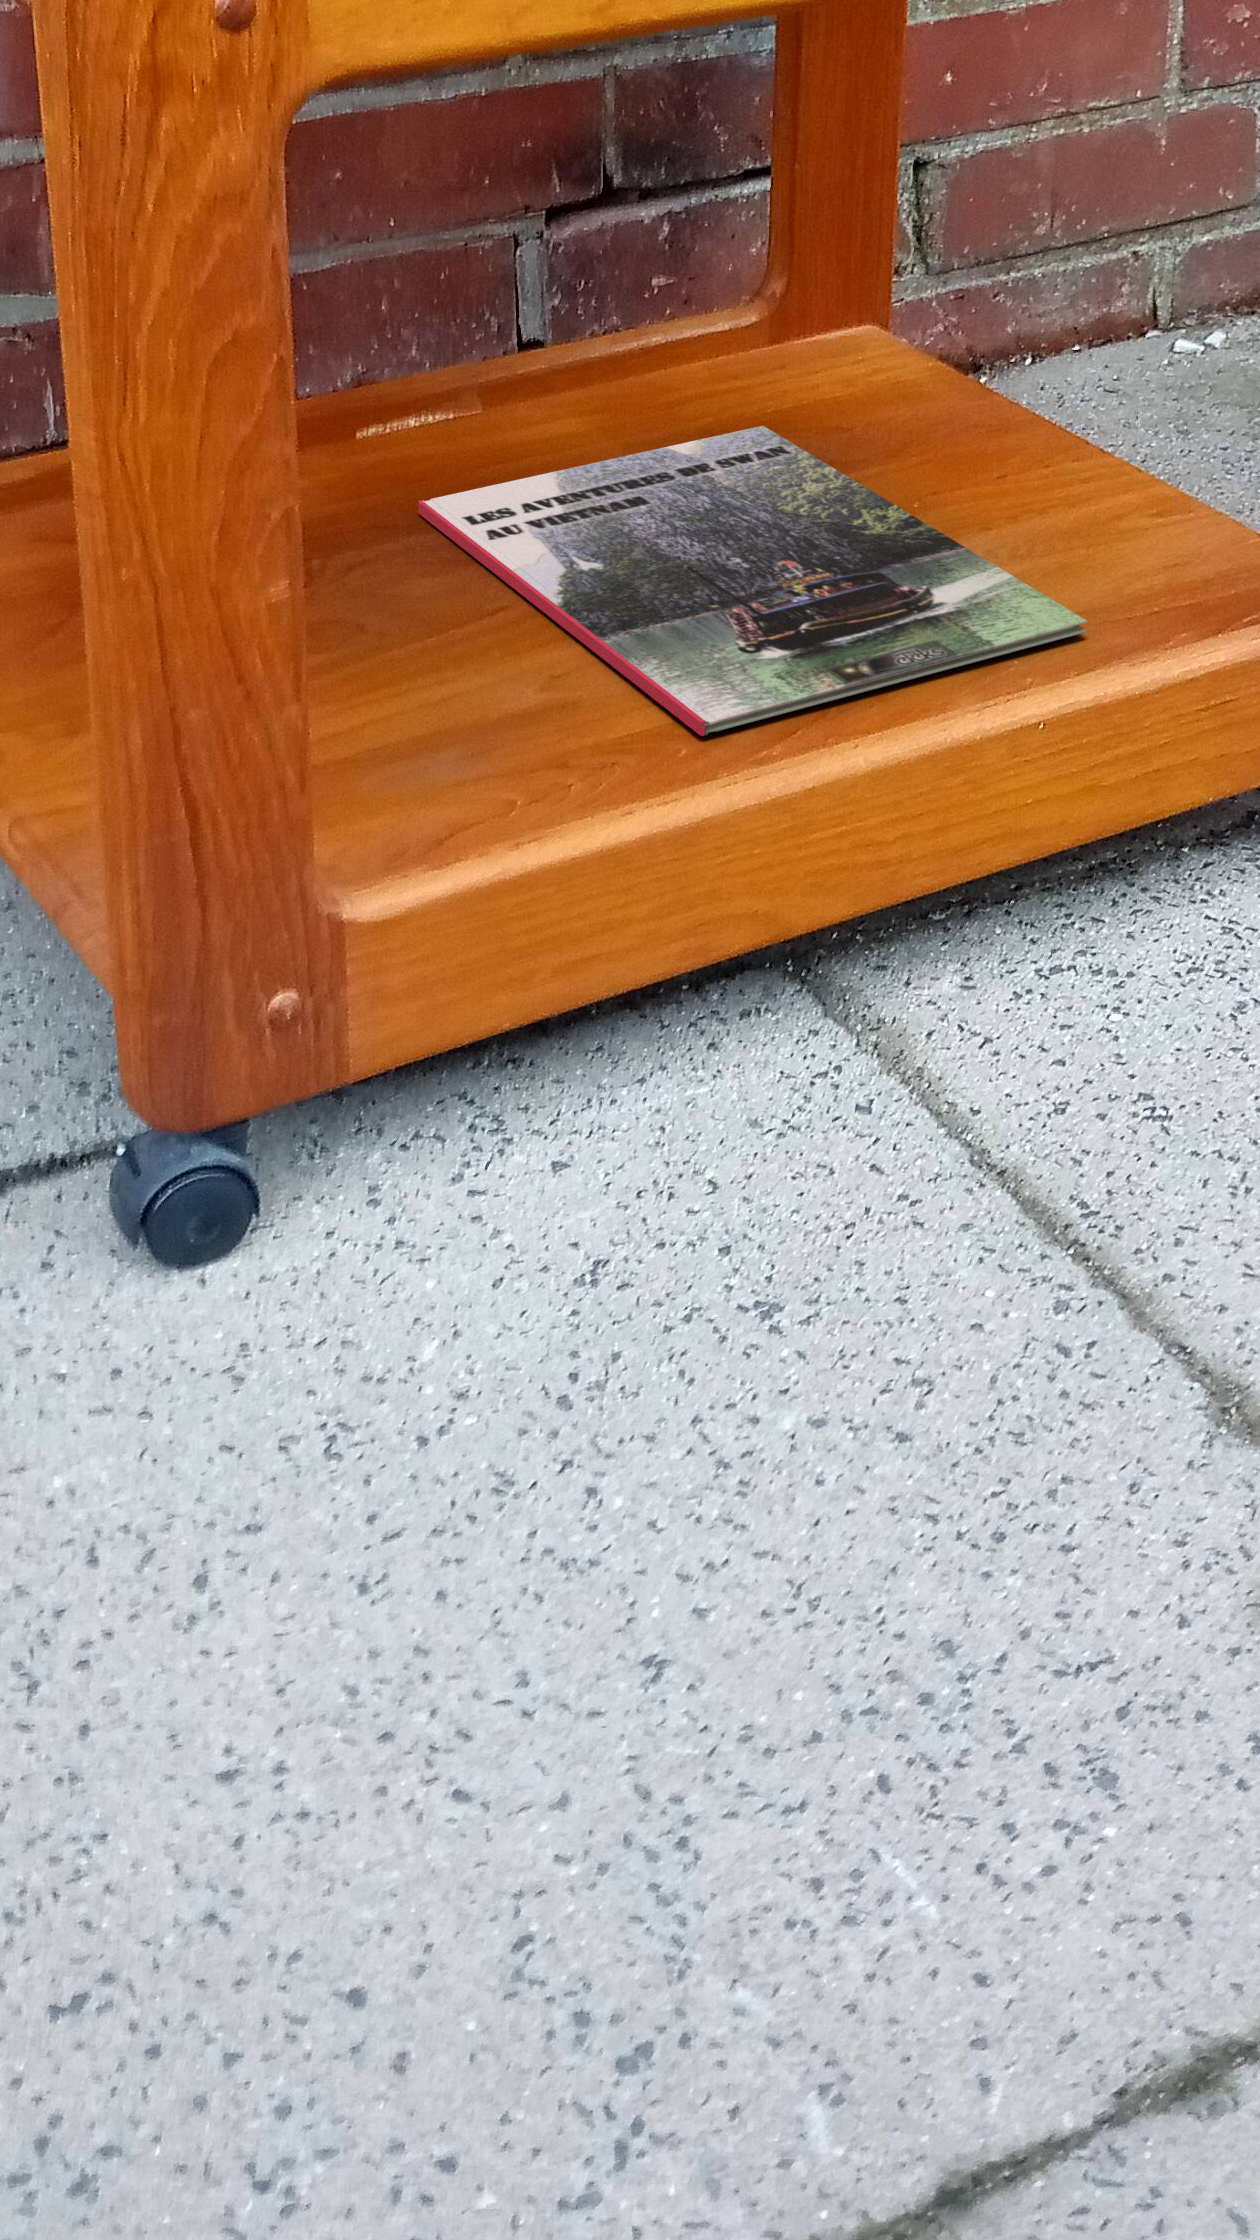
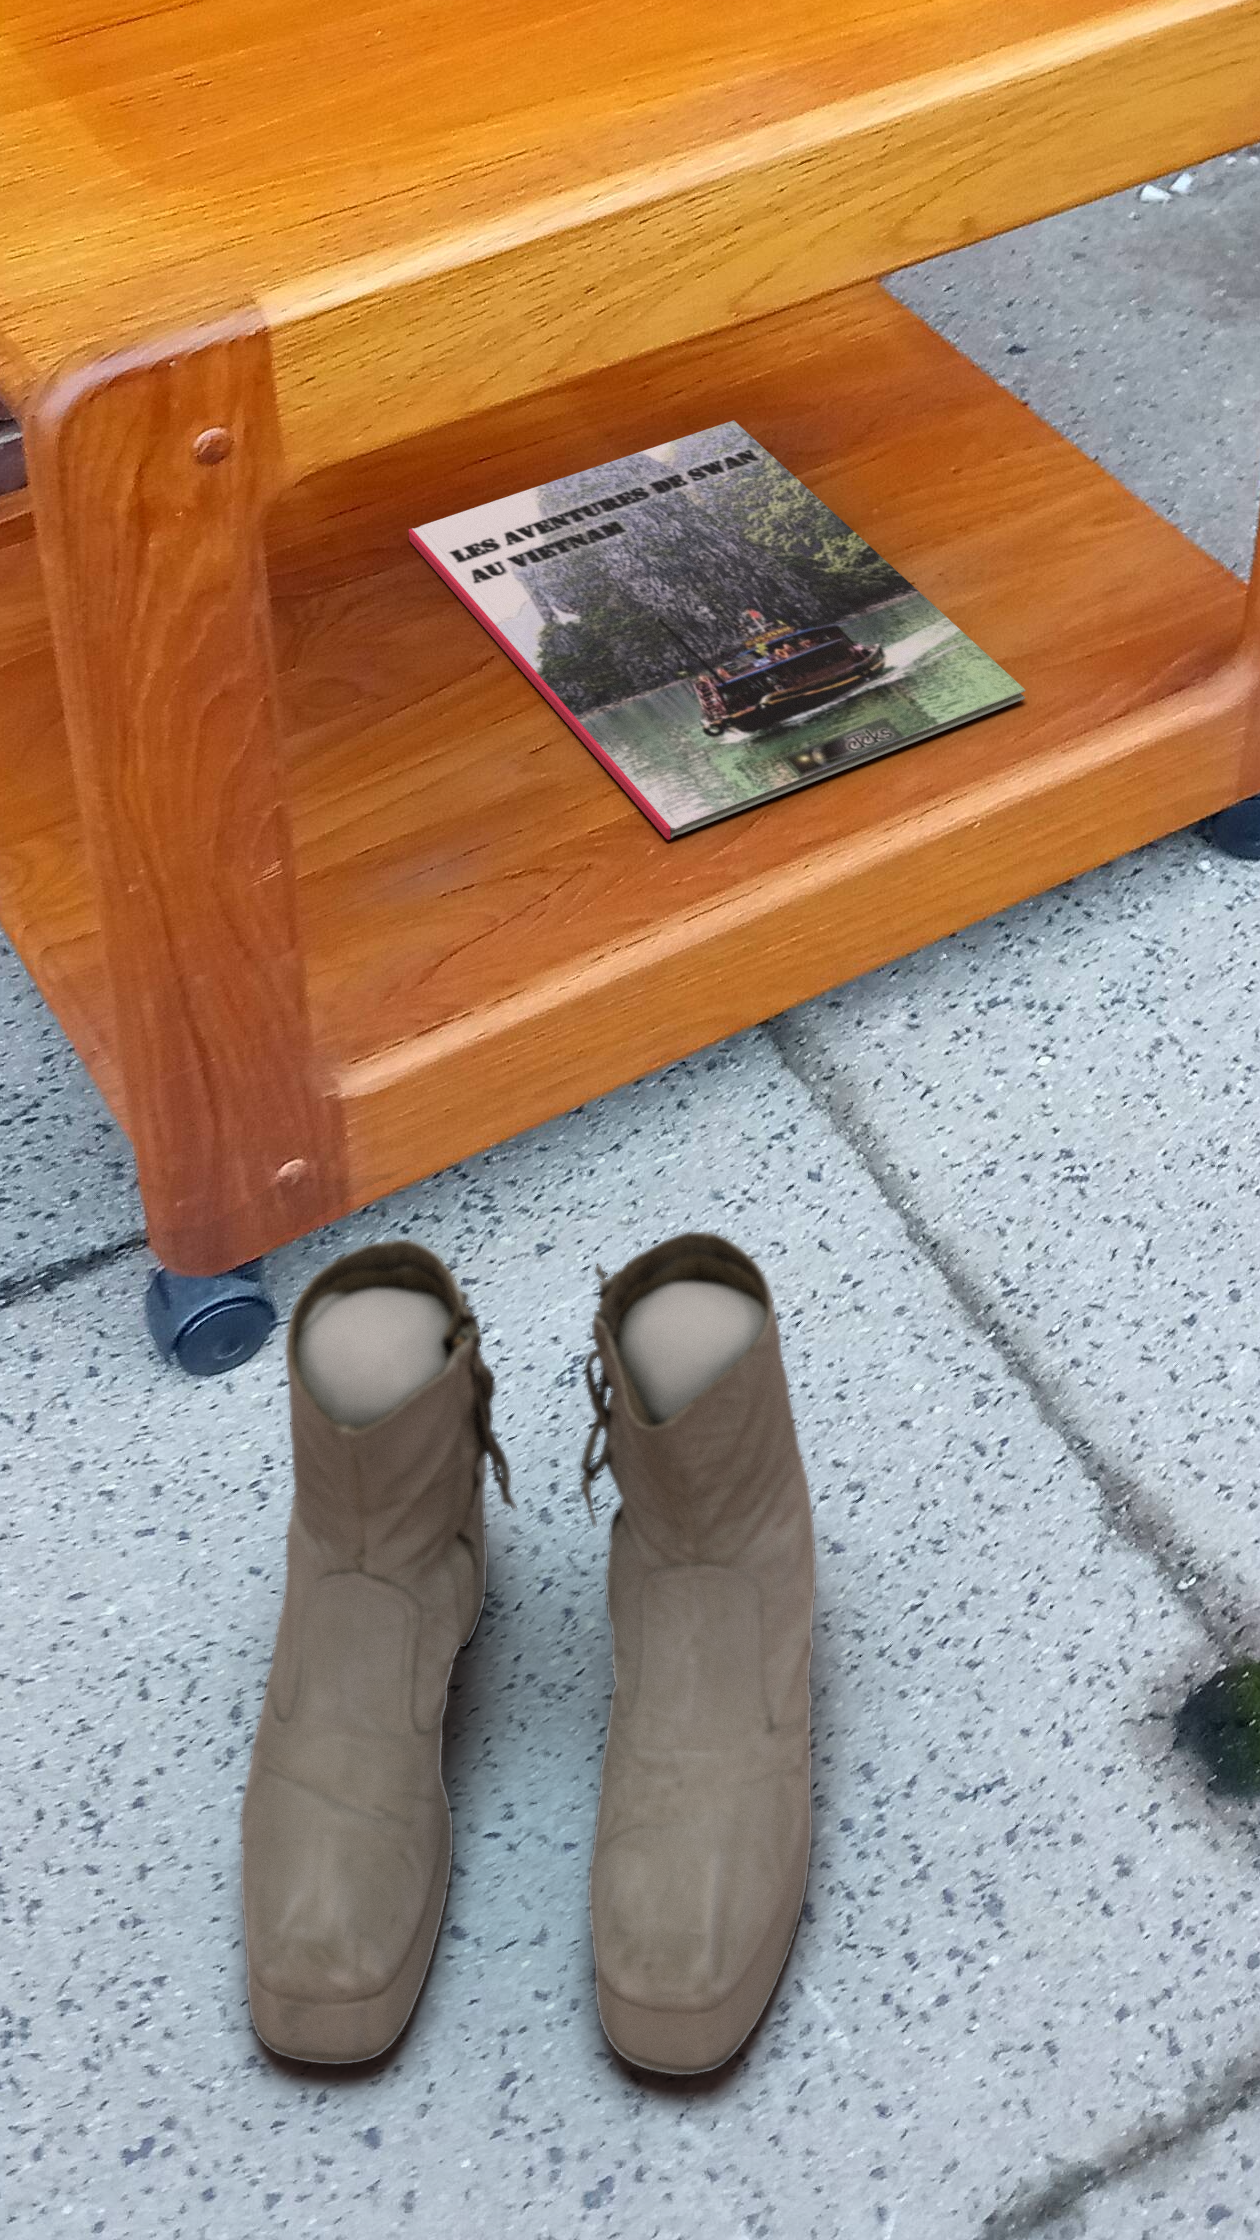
boots: none [205,948,884,1925] -> present [240,1232,816,2075]

